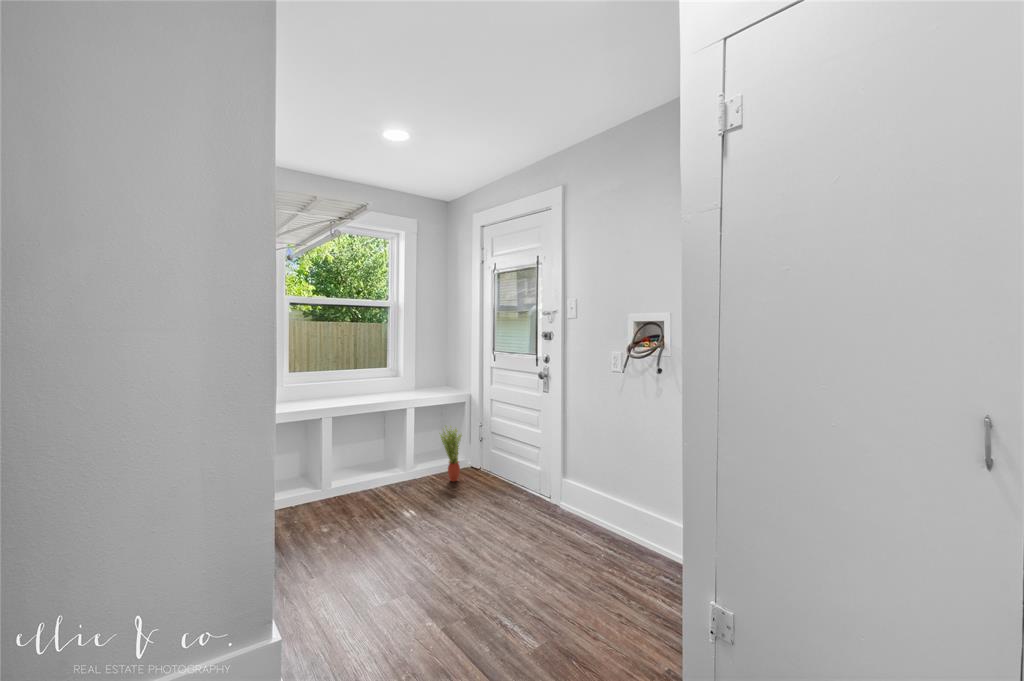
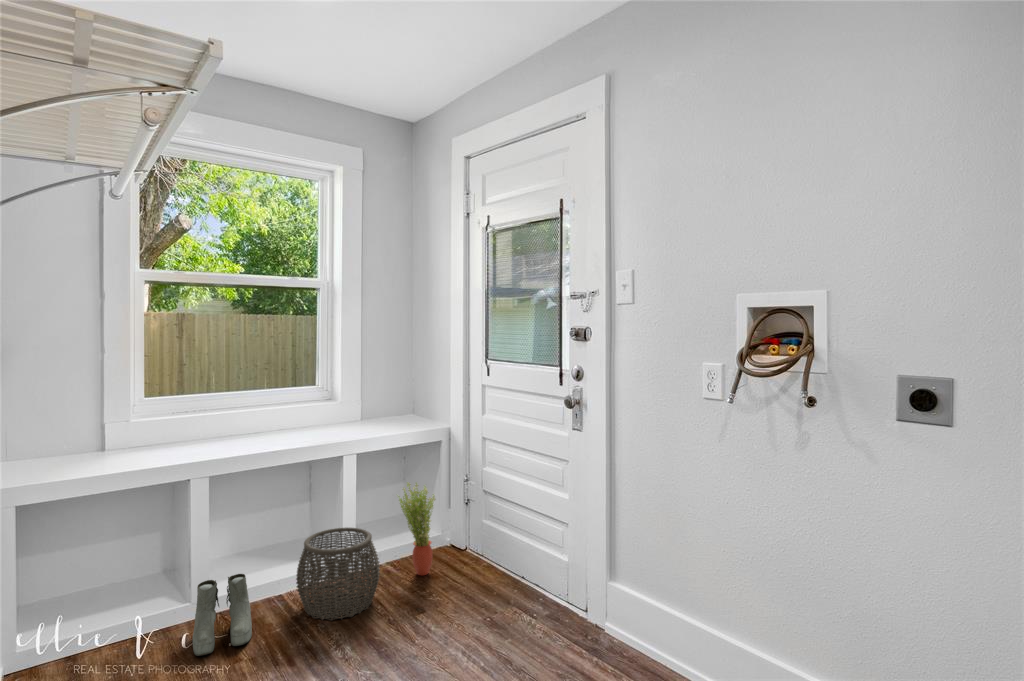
woven basket: none [381,450,430,501] -> present [296,528,380,620]
boots: none [325,473,357,514] -> present [193,574,252,656]

